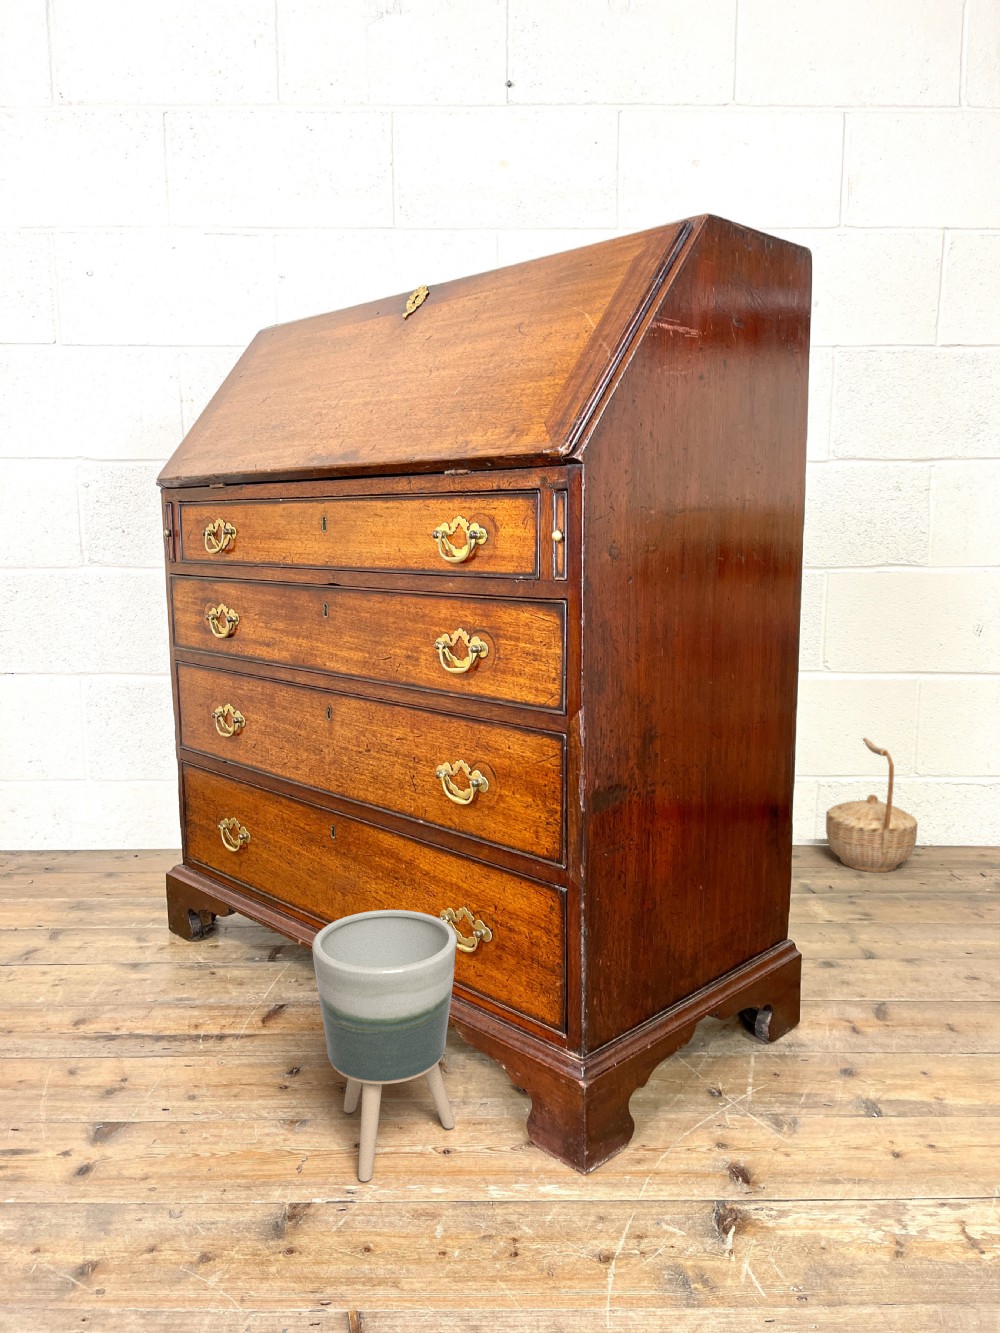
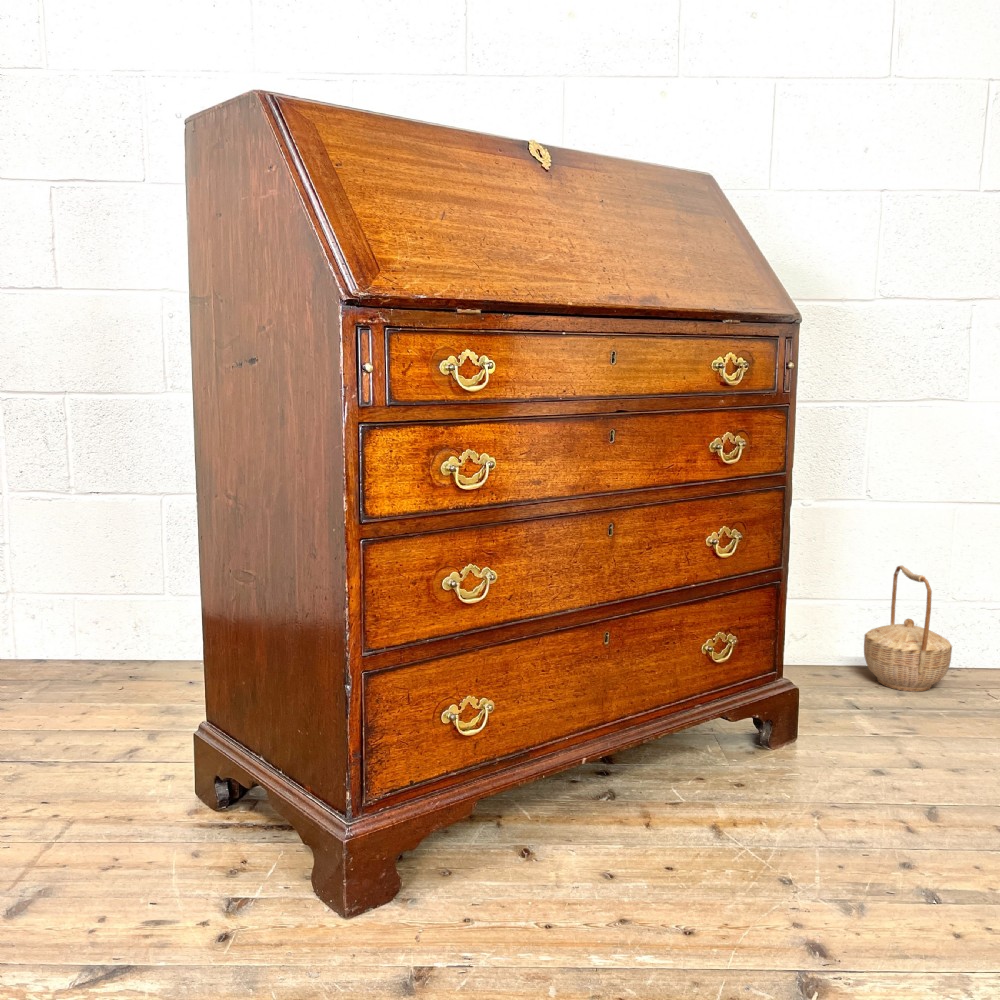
planter: present [312,910,457,1182] -> none [431,708,561,950]

